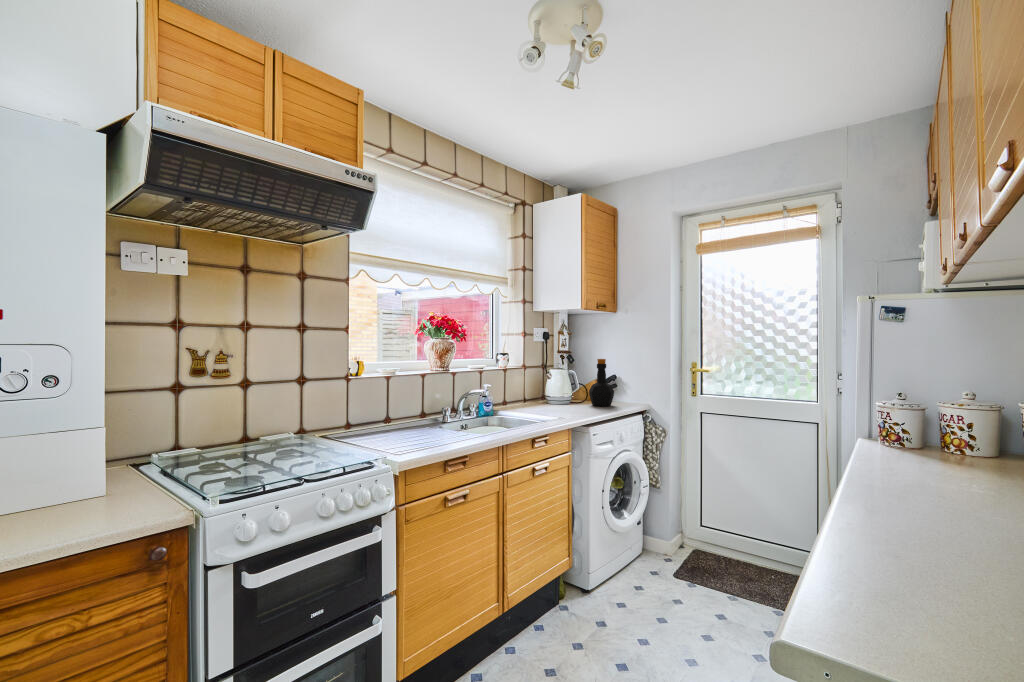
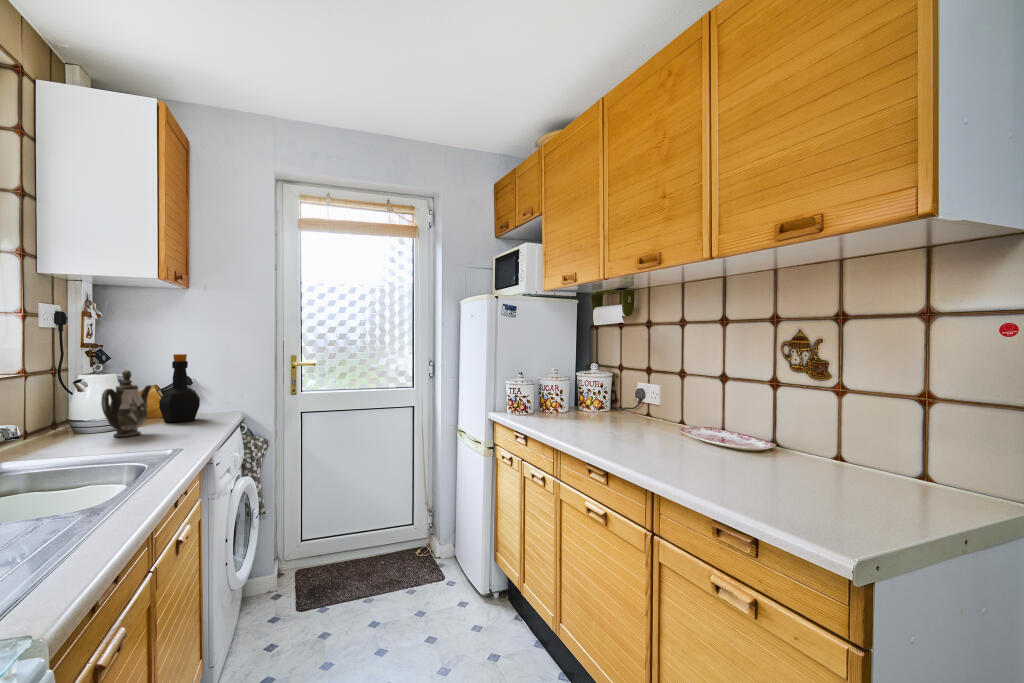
teapot: none [546,368,577,410] -> present [101,370,151,437]

